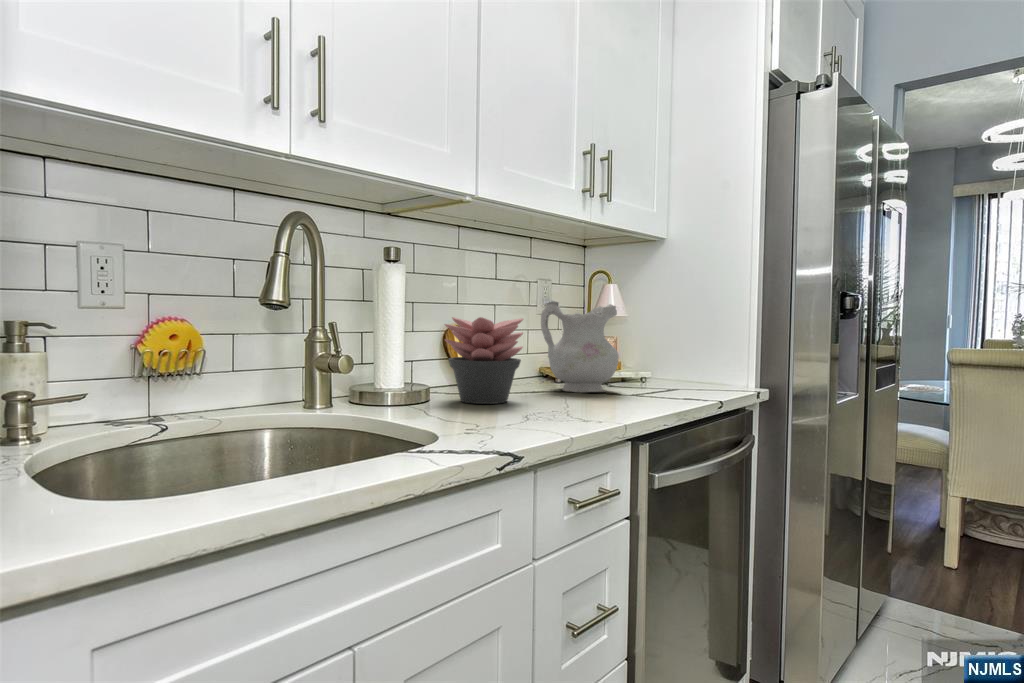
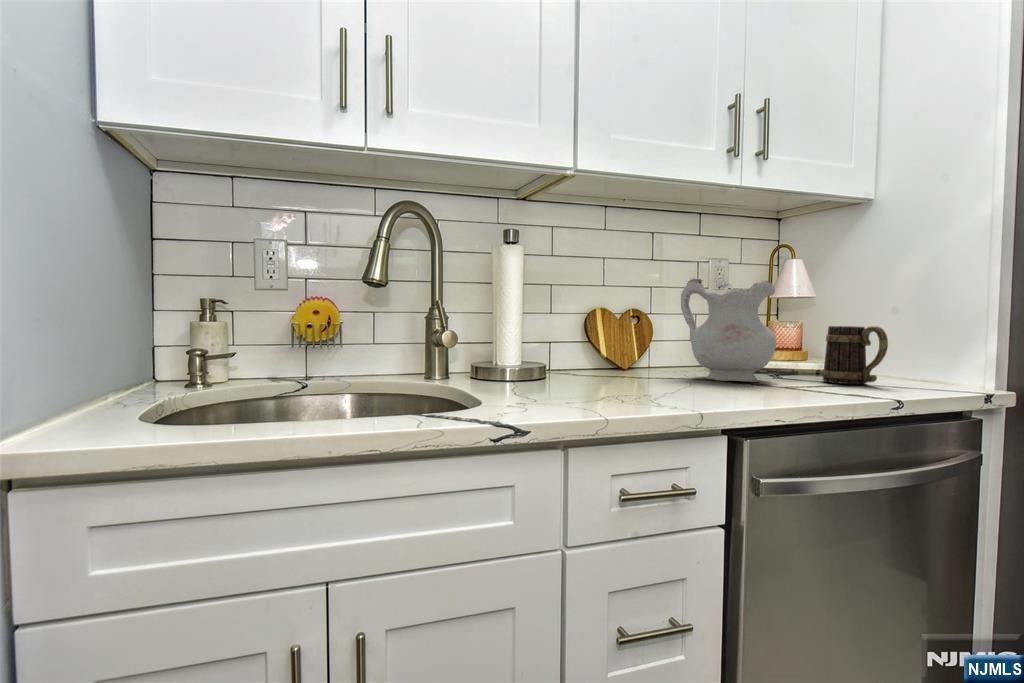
succulent plant: present [445,317,523,404] -> none [553,294,642,385]
mug: none [646,343,695,390] -> present [822,326,888,384]

